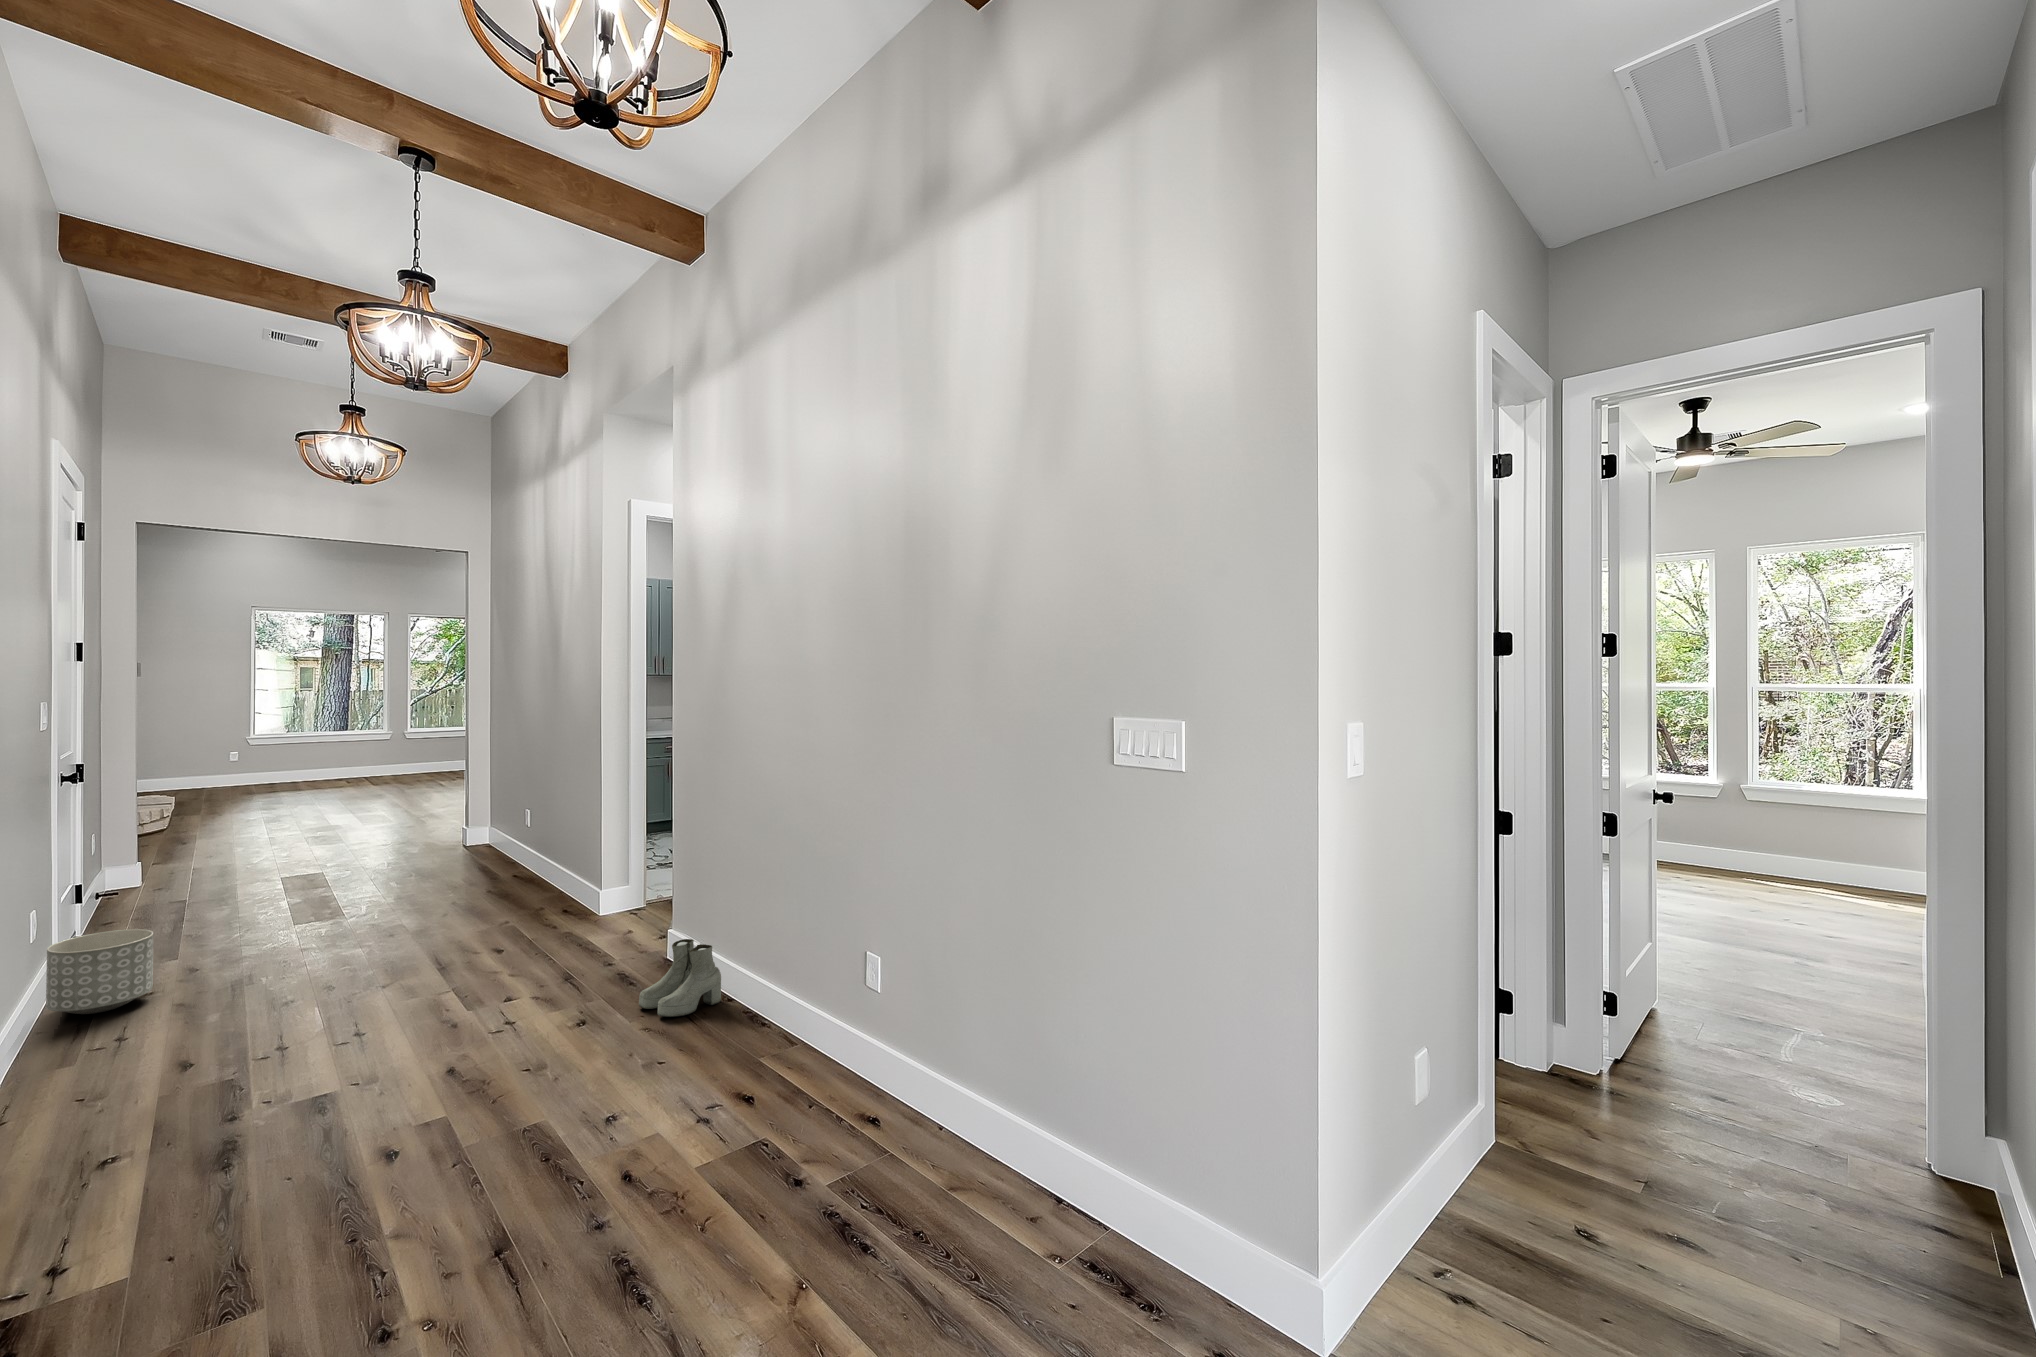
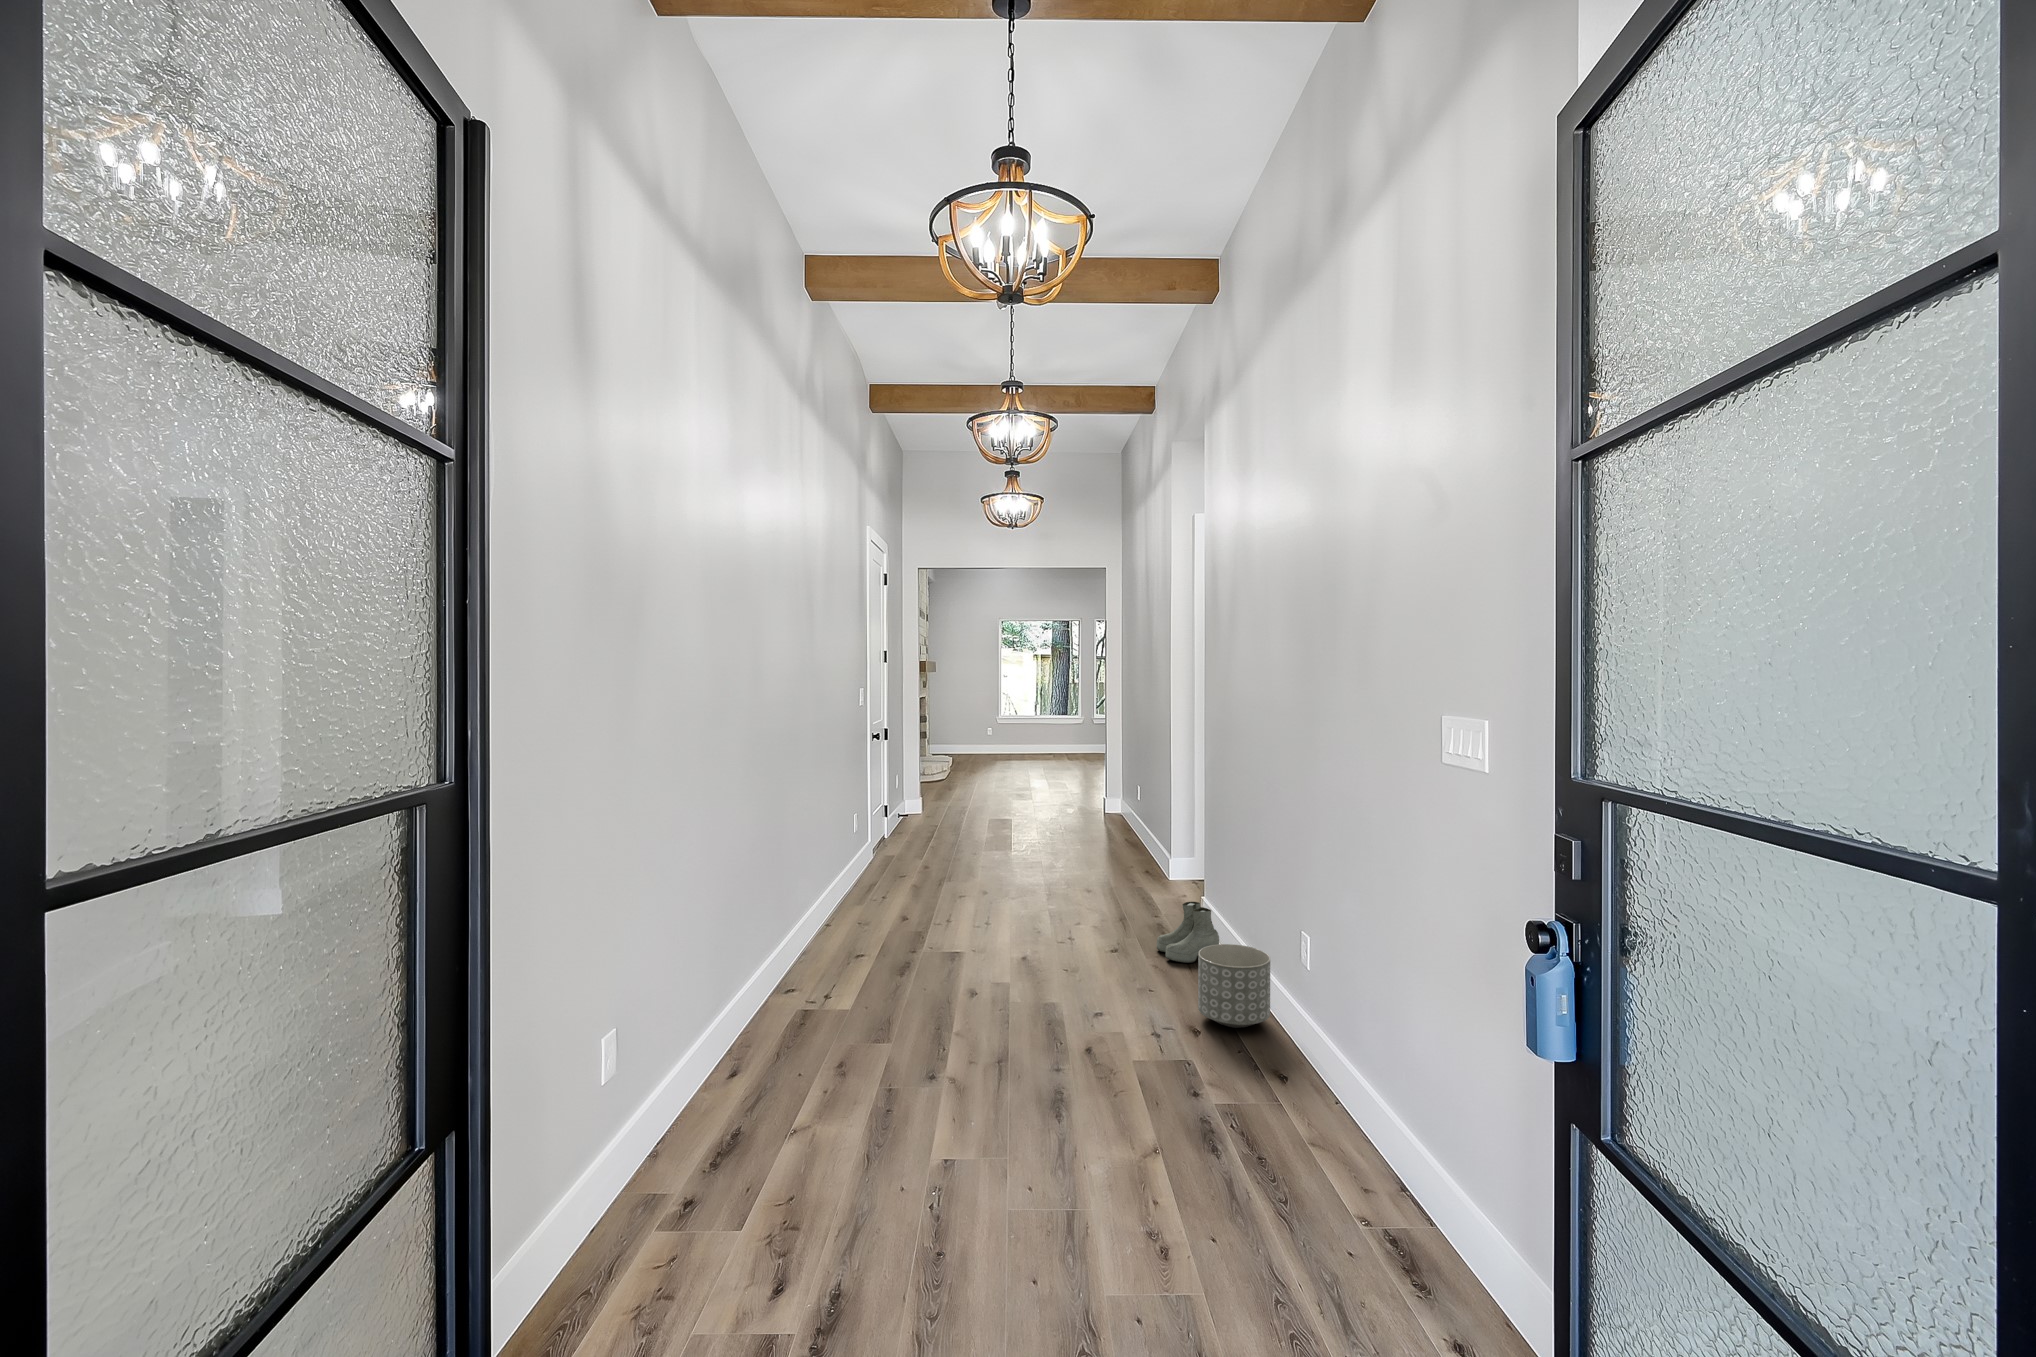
planter: present [46,929,153,1014] -> present [1198,944,1270,1028]

